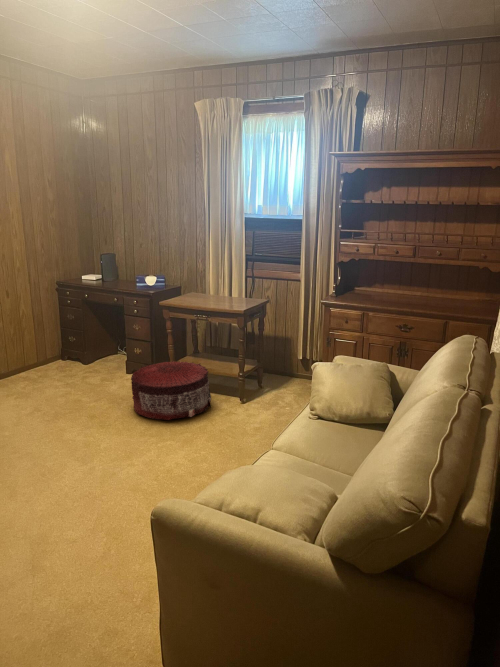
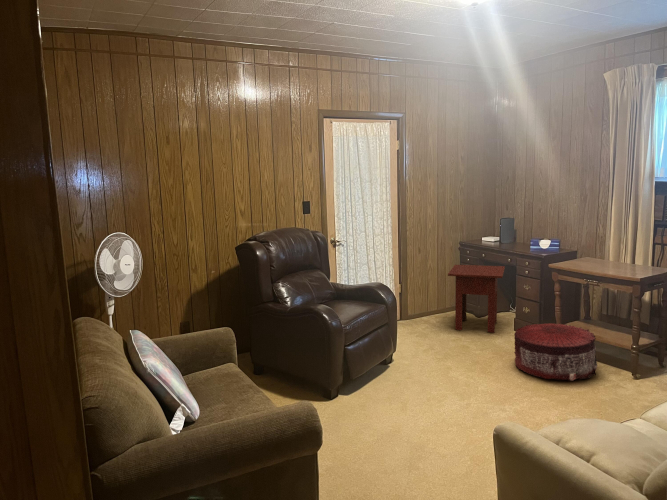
side table: none [49,307,111,382] -> present [448,265,505,333]

